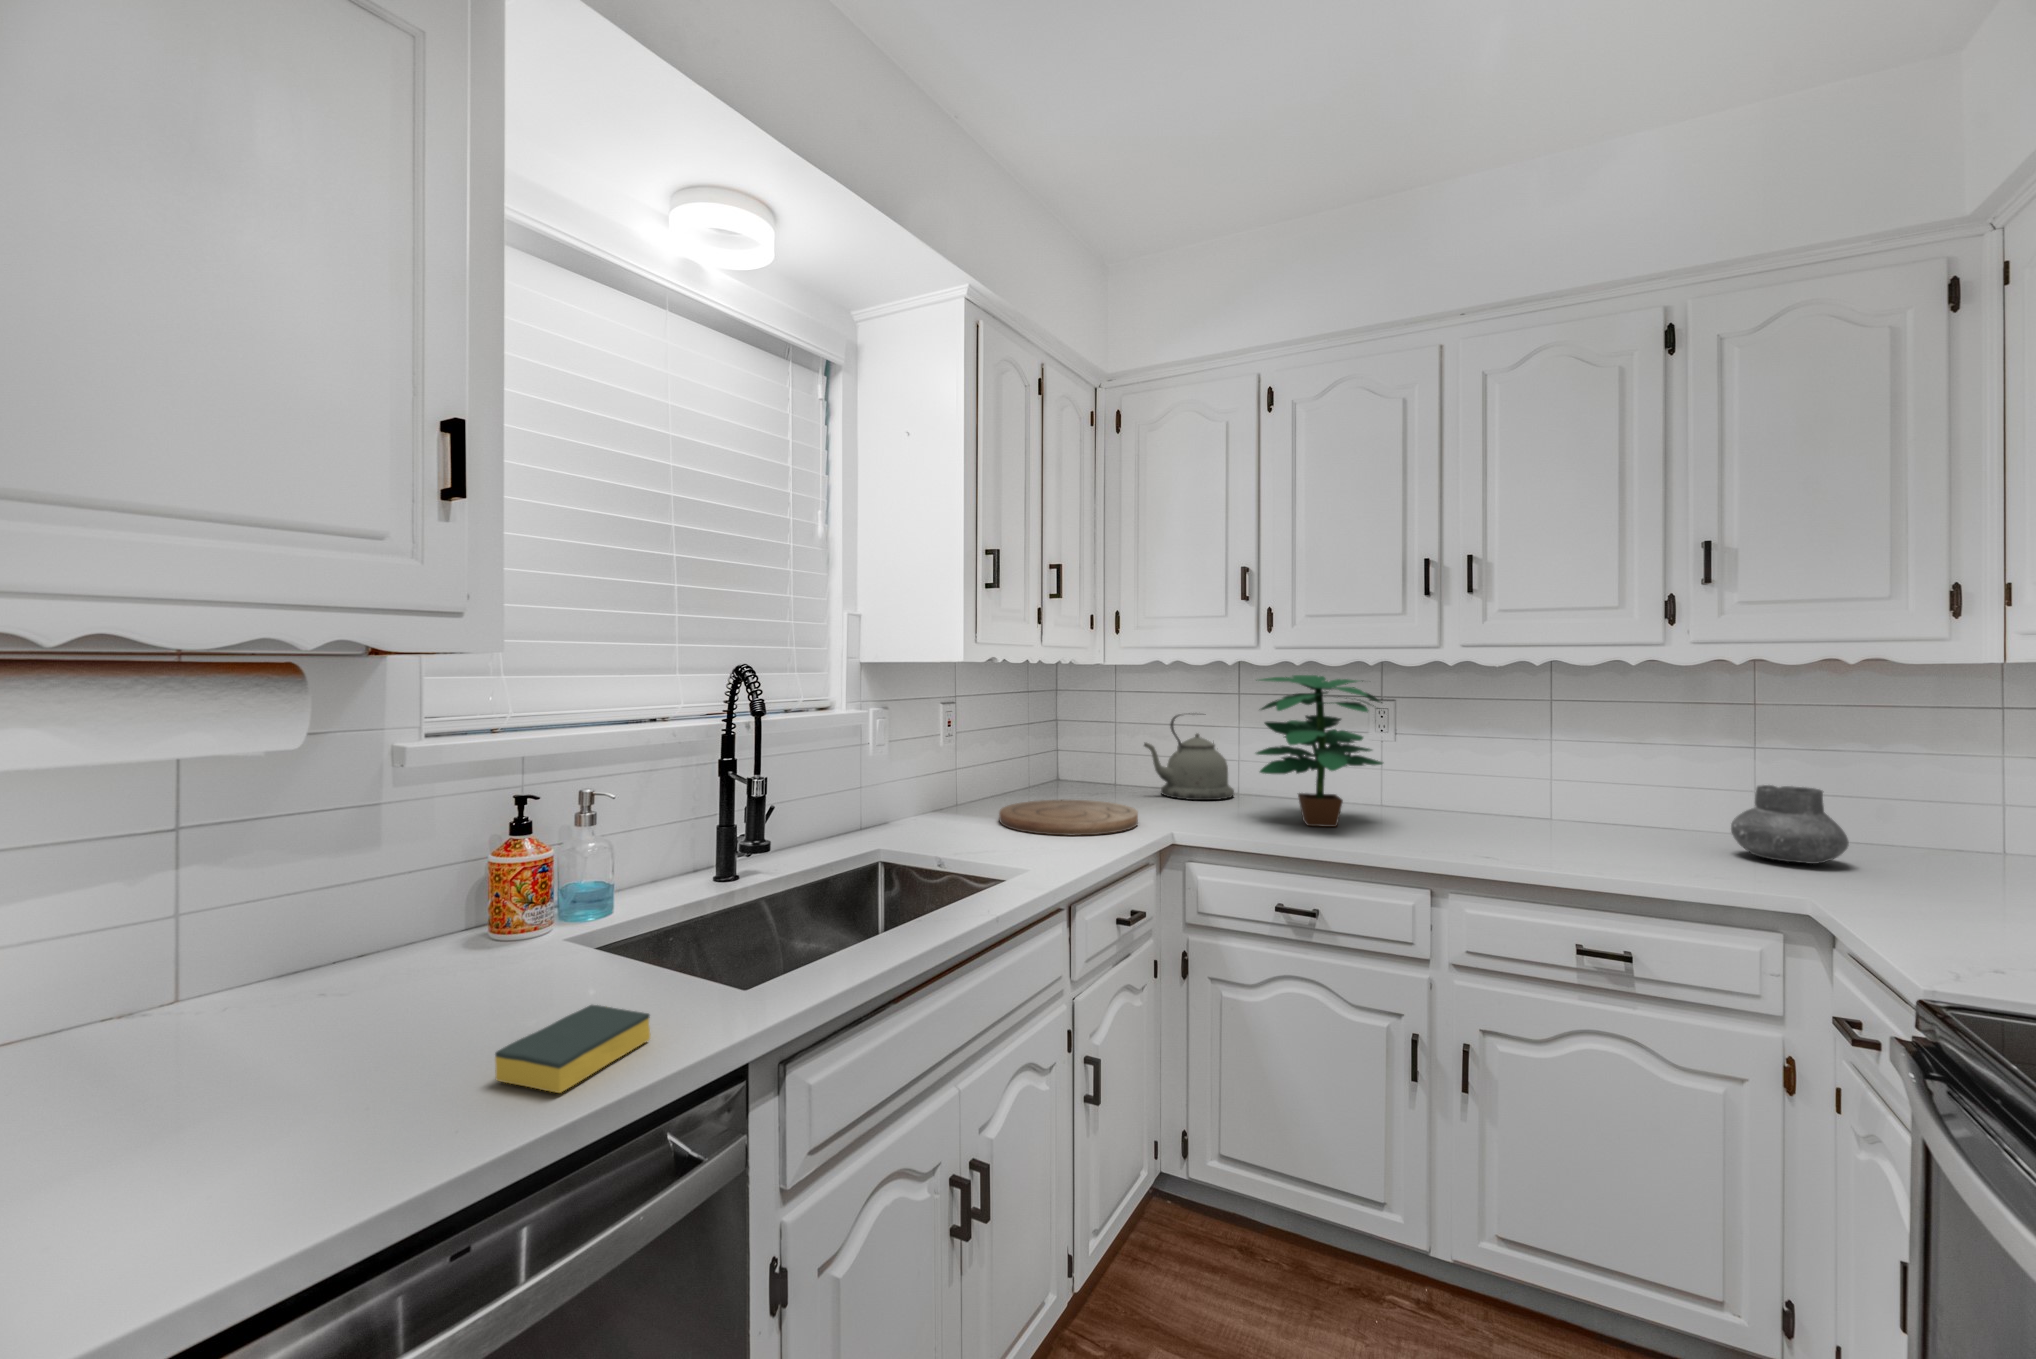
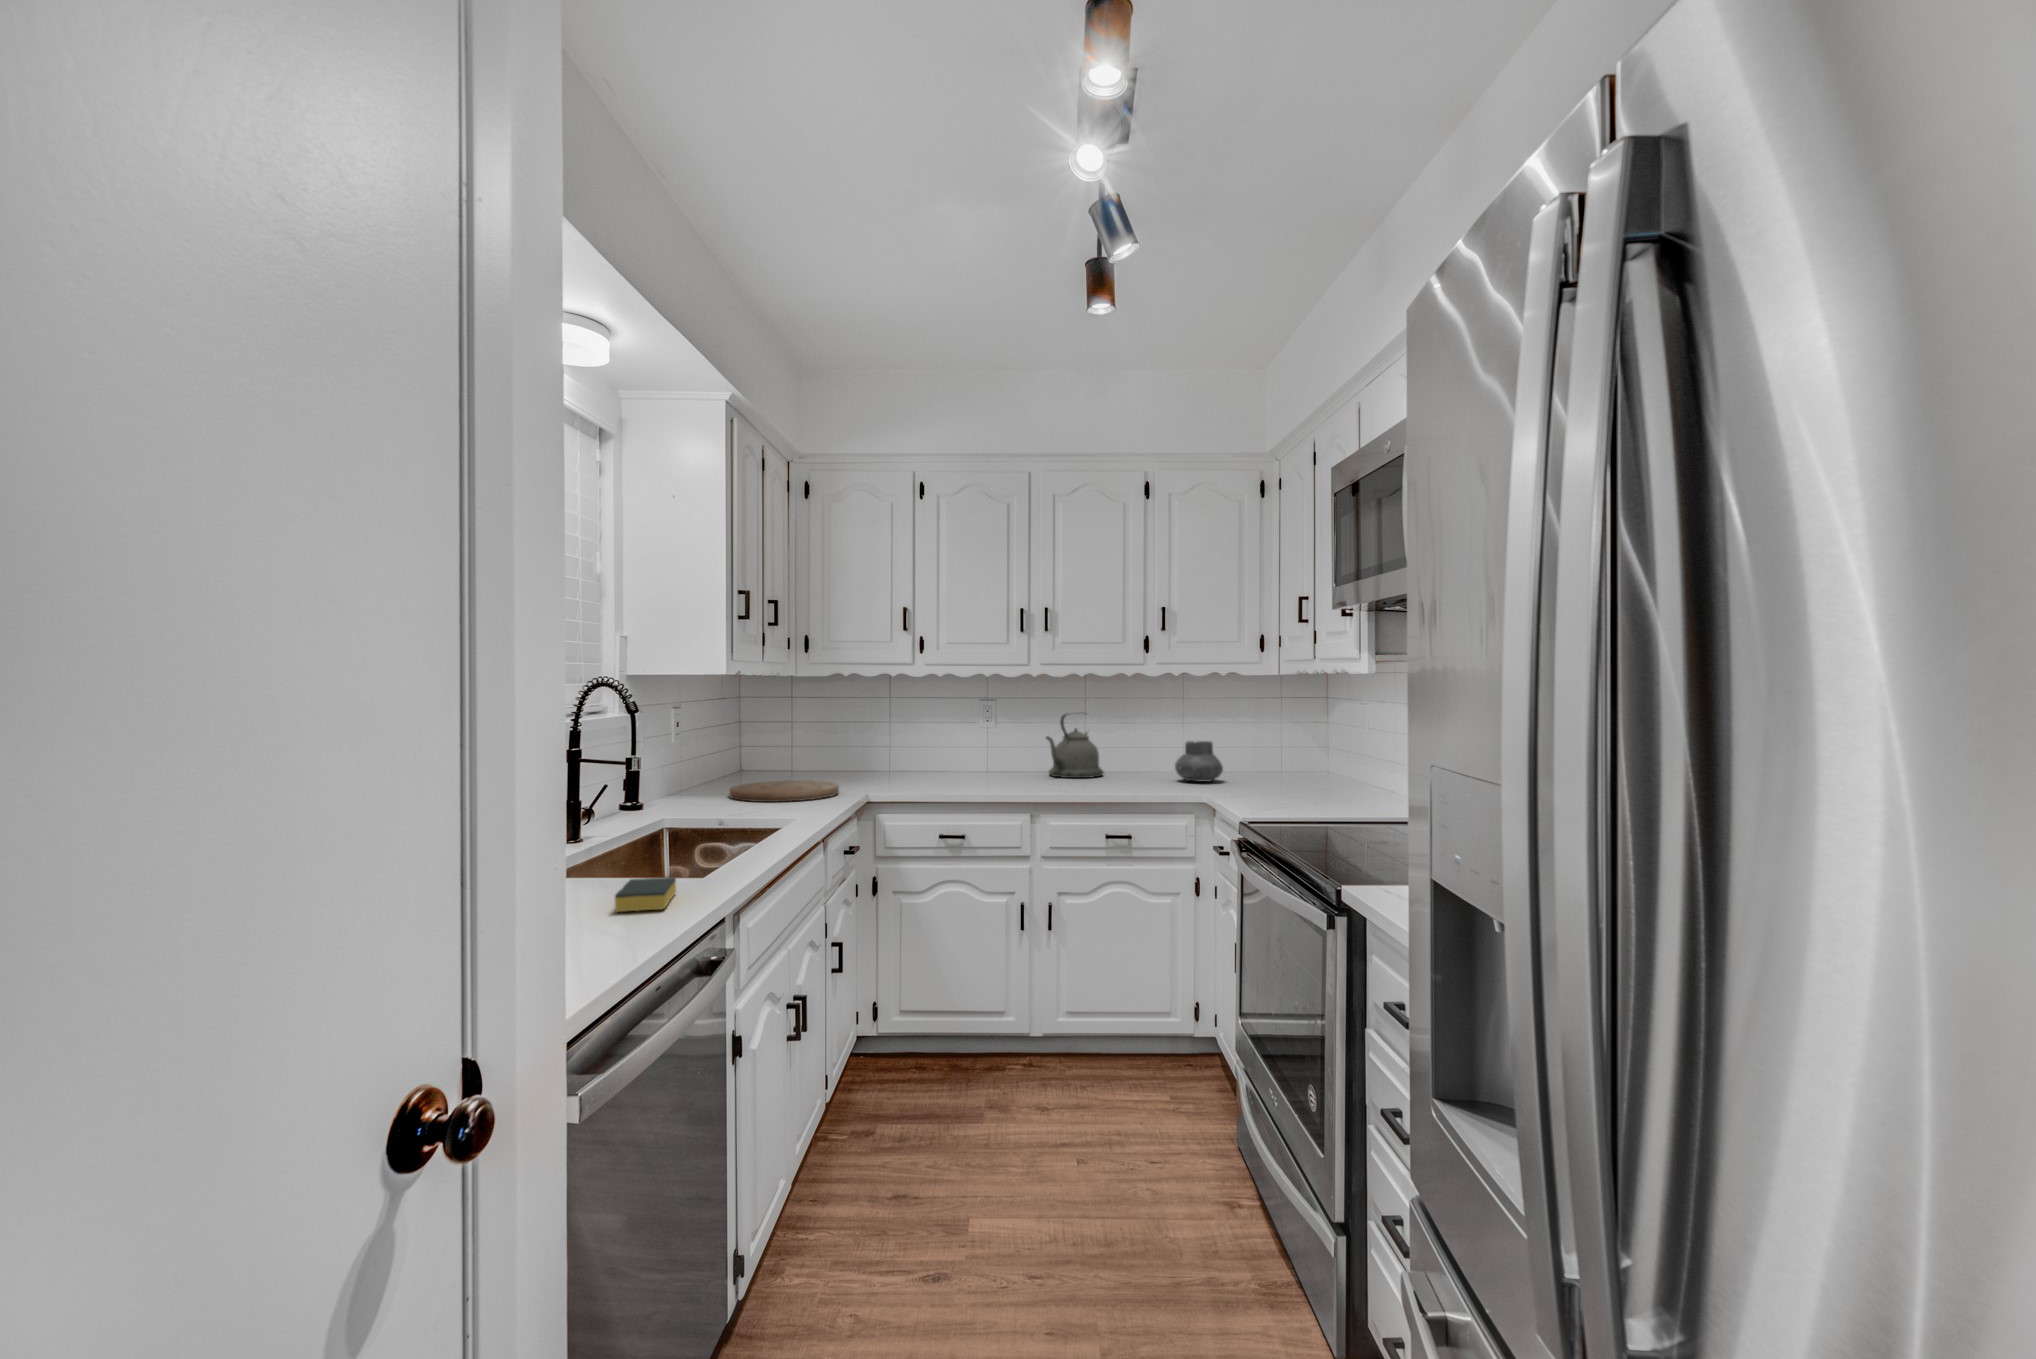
potted plant: present [1256,675,1383,827] -> none [914,682,999,785]
kettle: present [1144,713,1234,800] -> present [1046,714,1103,778]

